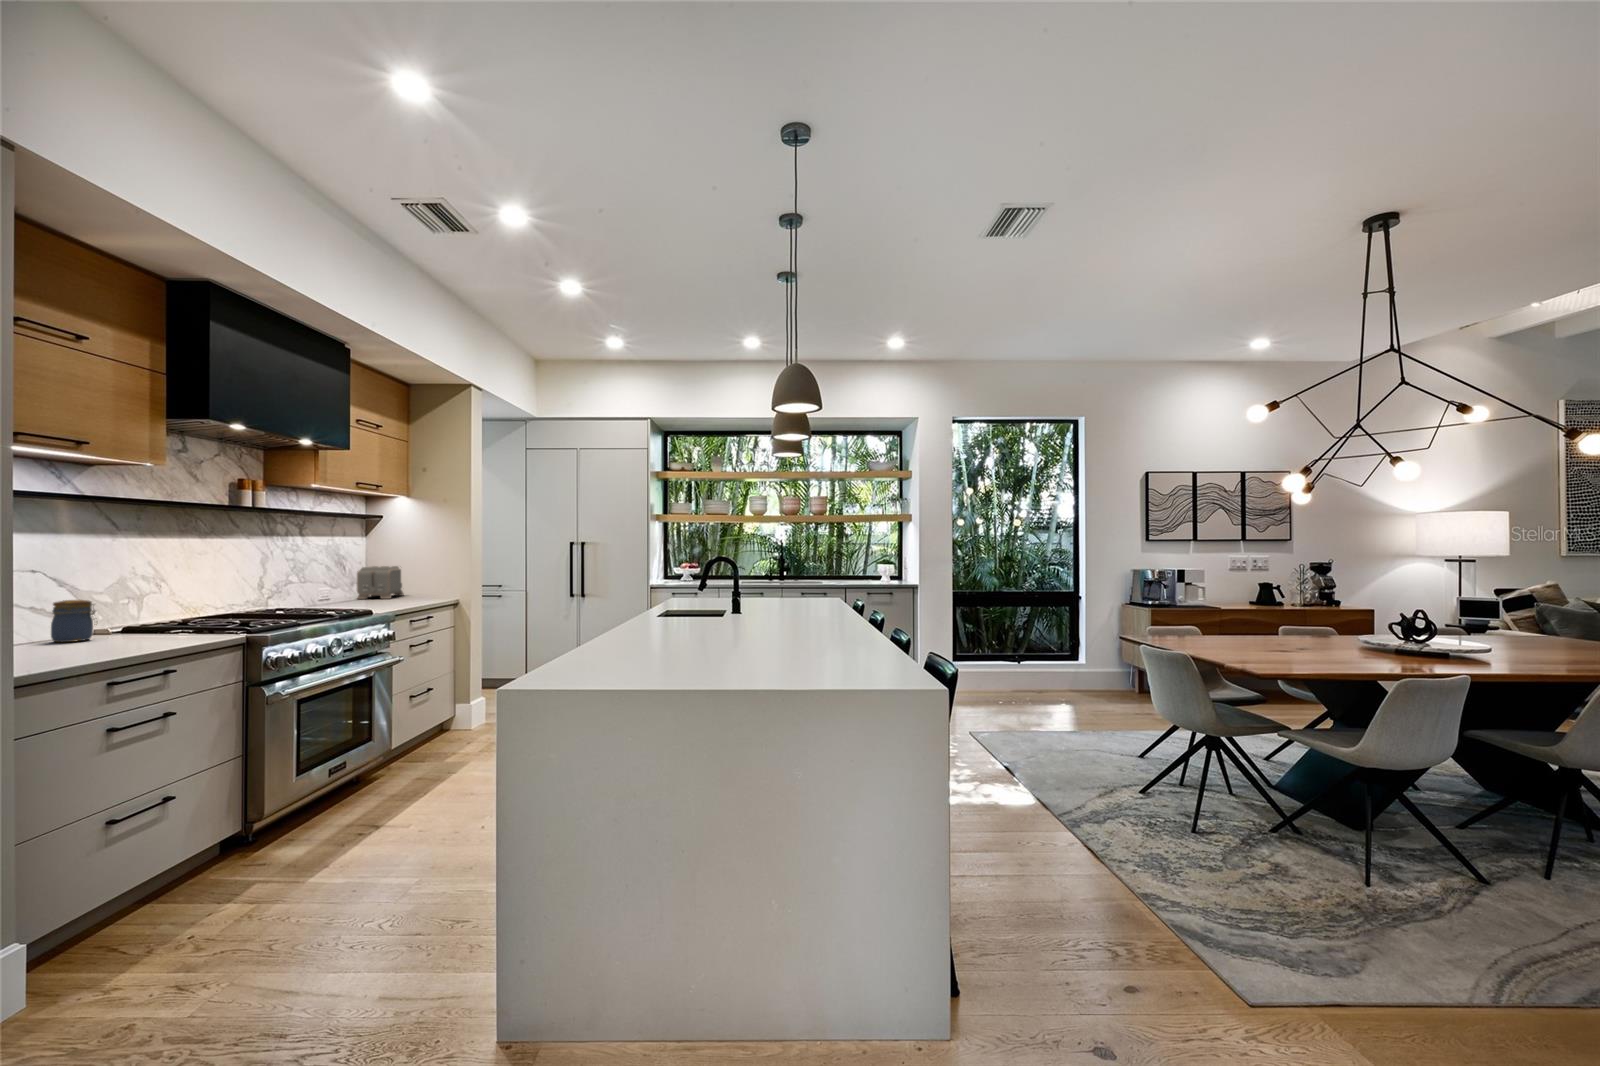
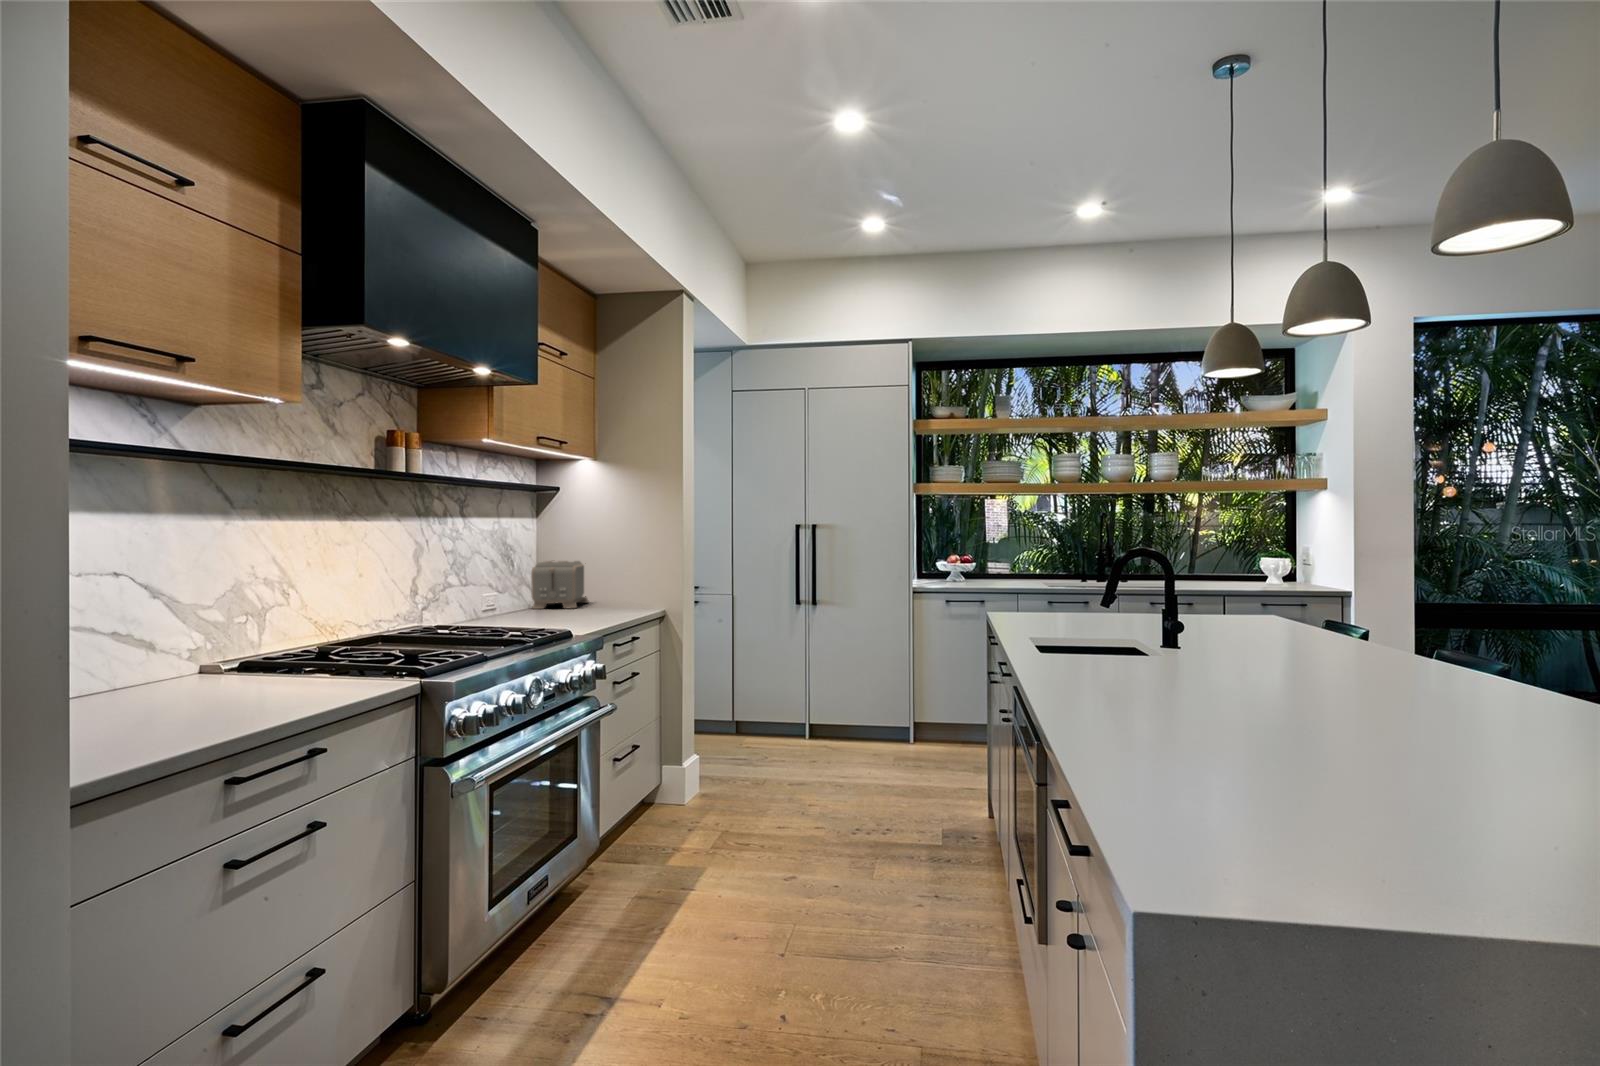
jar: present [51,600,97,642] -> none [137,621,204,693]

